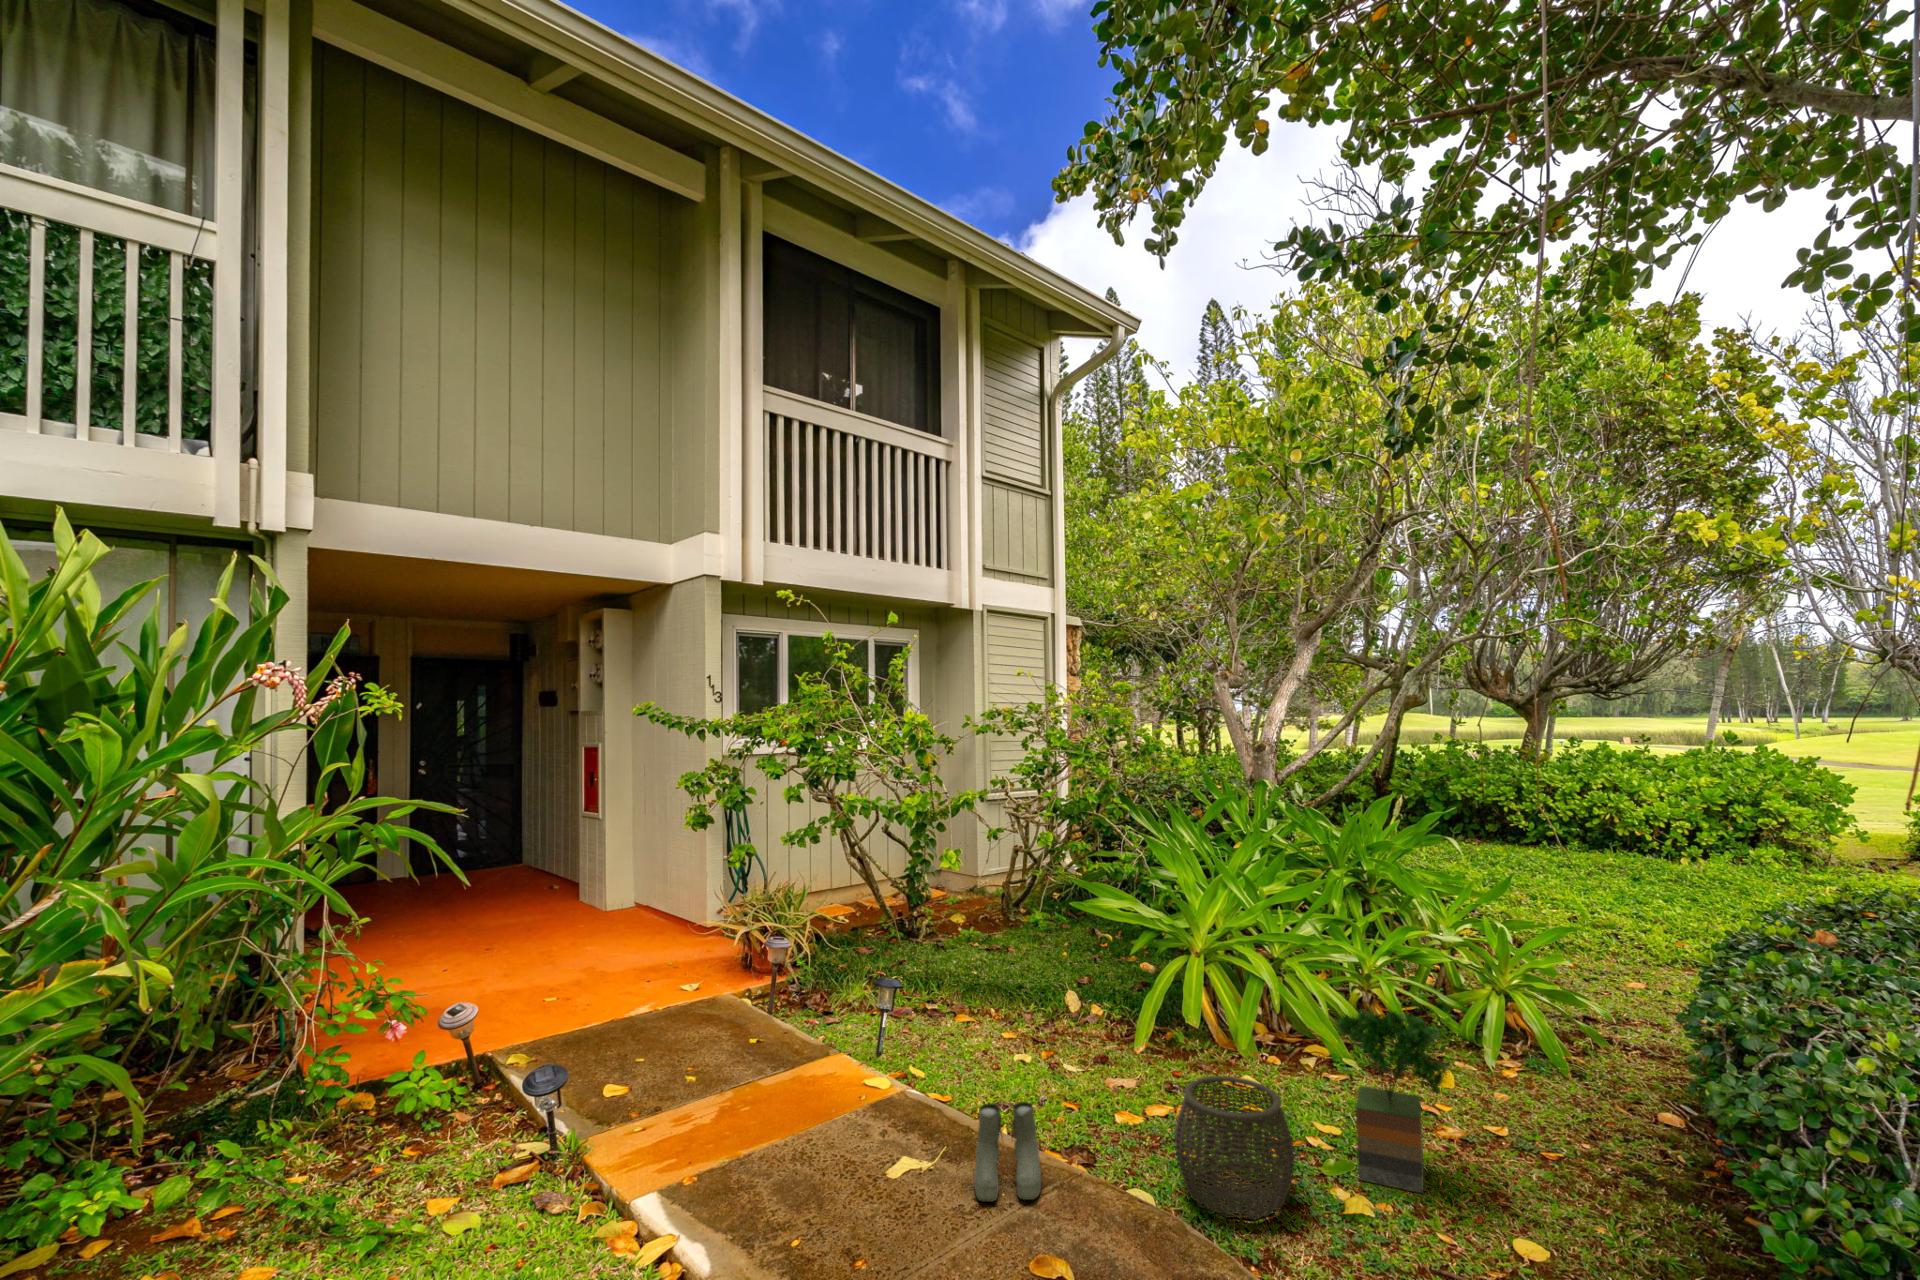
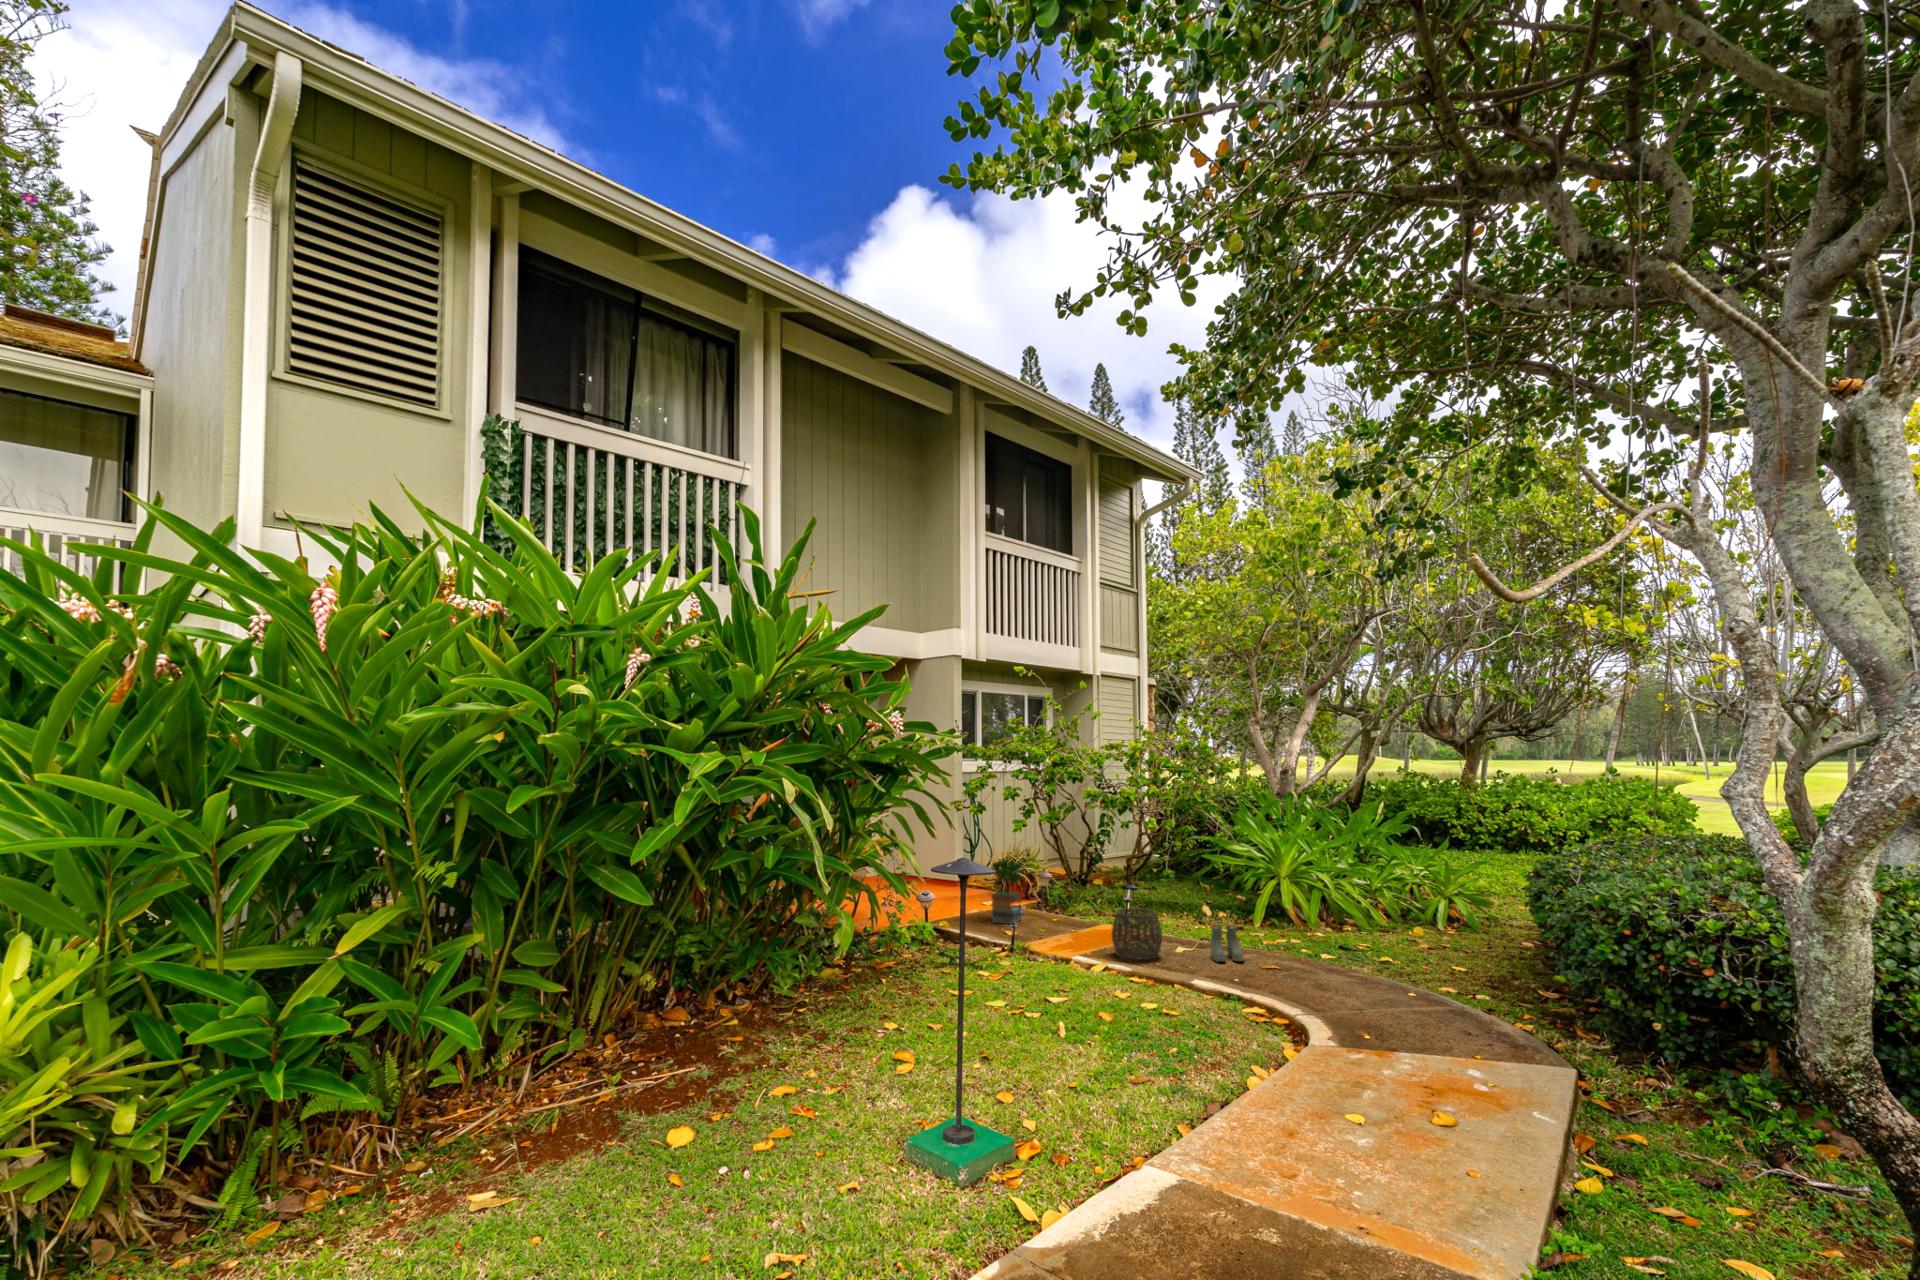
potted tree: present [1337,1009,1448,1193] -> present [991,859,1027,924]
woven basket: present [1175,1076,1295,1220] -> present [1112,908,1162,960]

